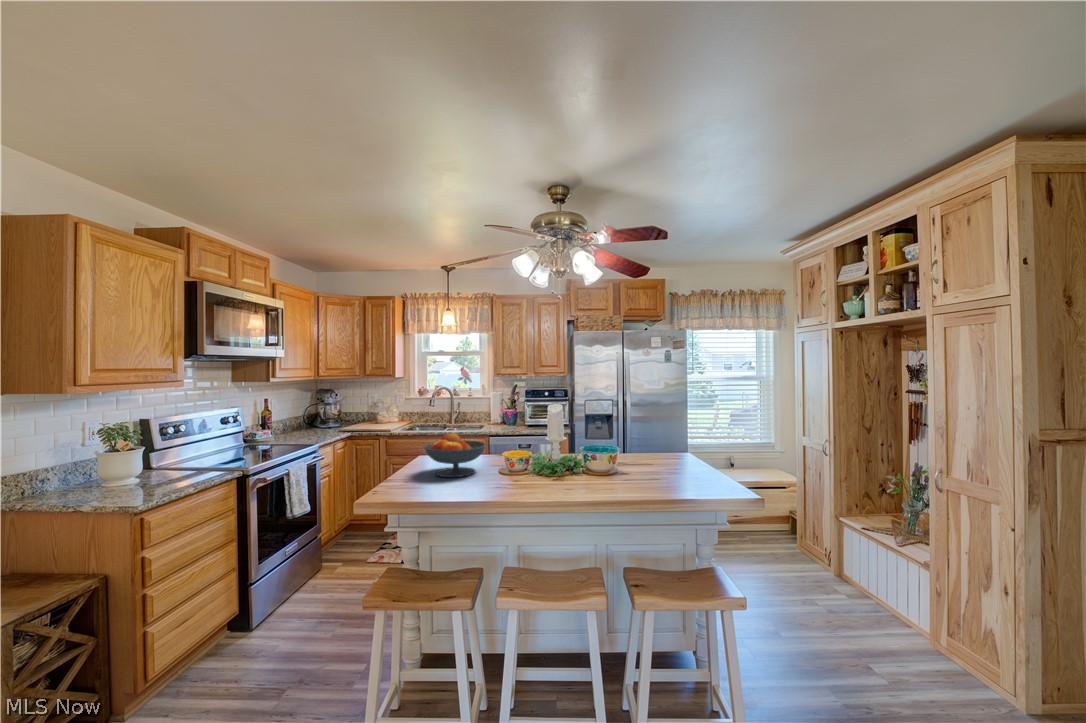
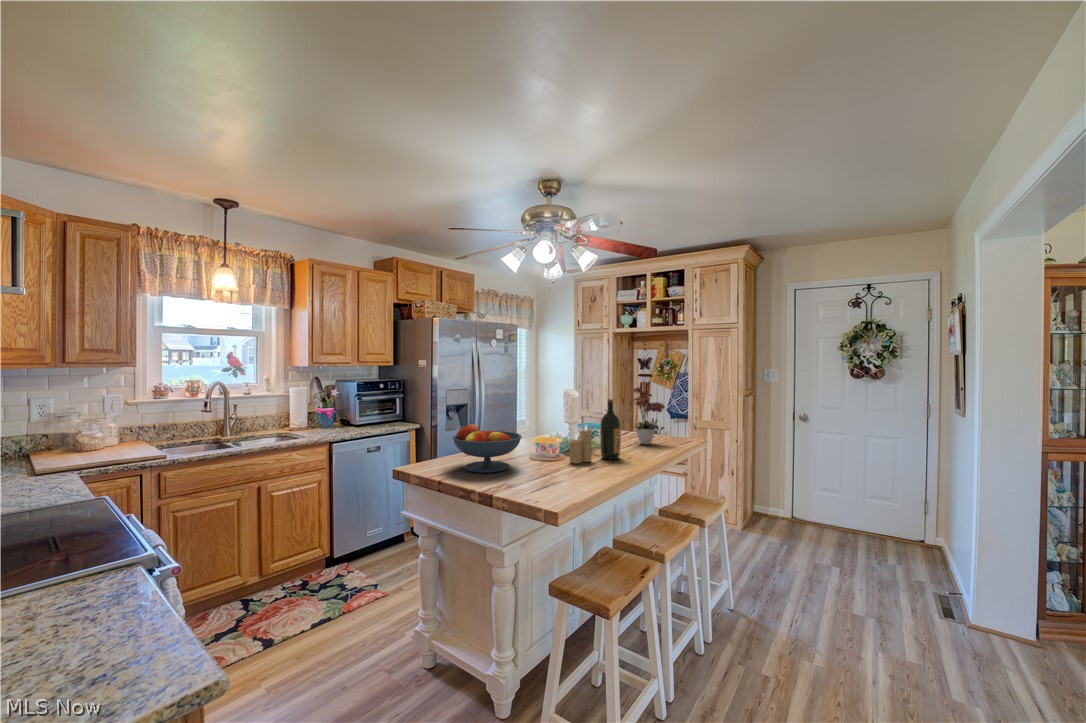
flower arrangement: none [635,407,683,486] -> present [630,388,665,444]
wine bottle: none [545,422,568,491] -> present [600,399,621,459]
candle: none [510,447,535,487] -> present [570,426,592,463]

